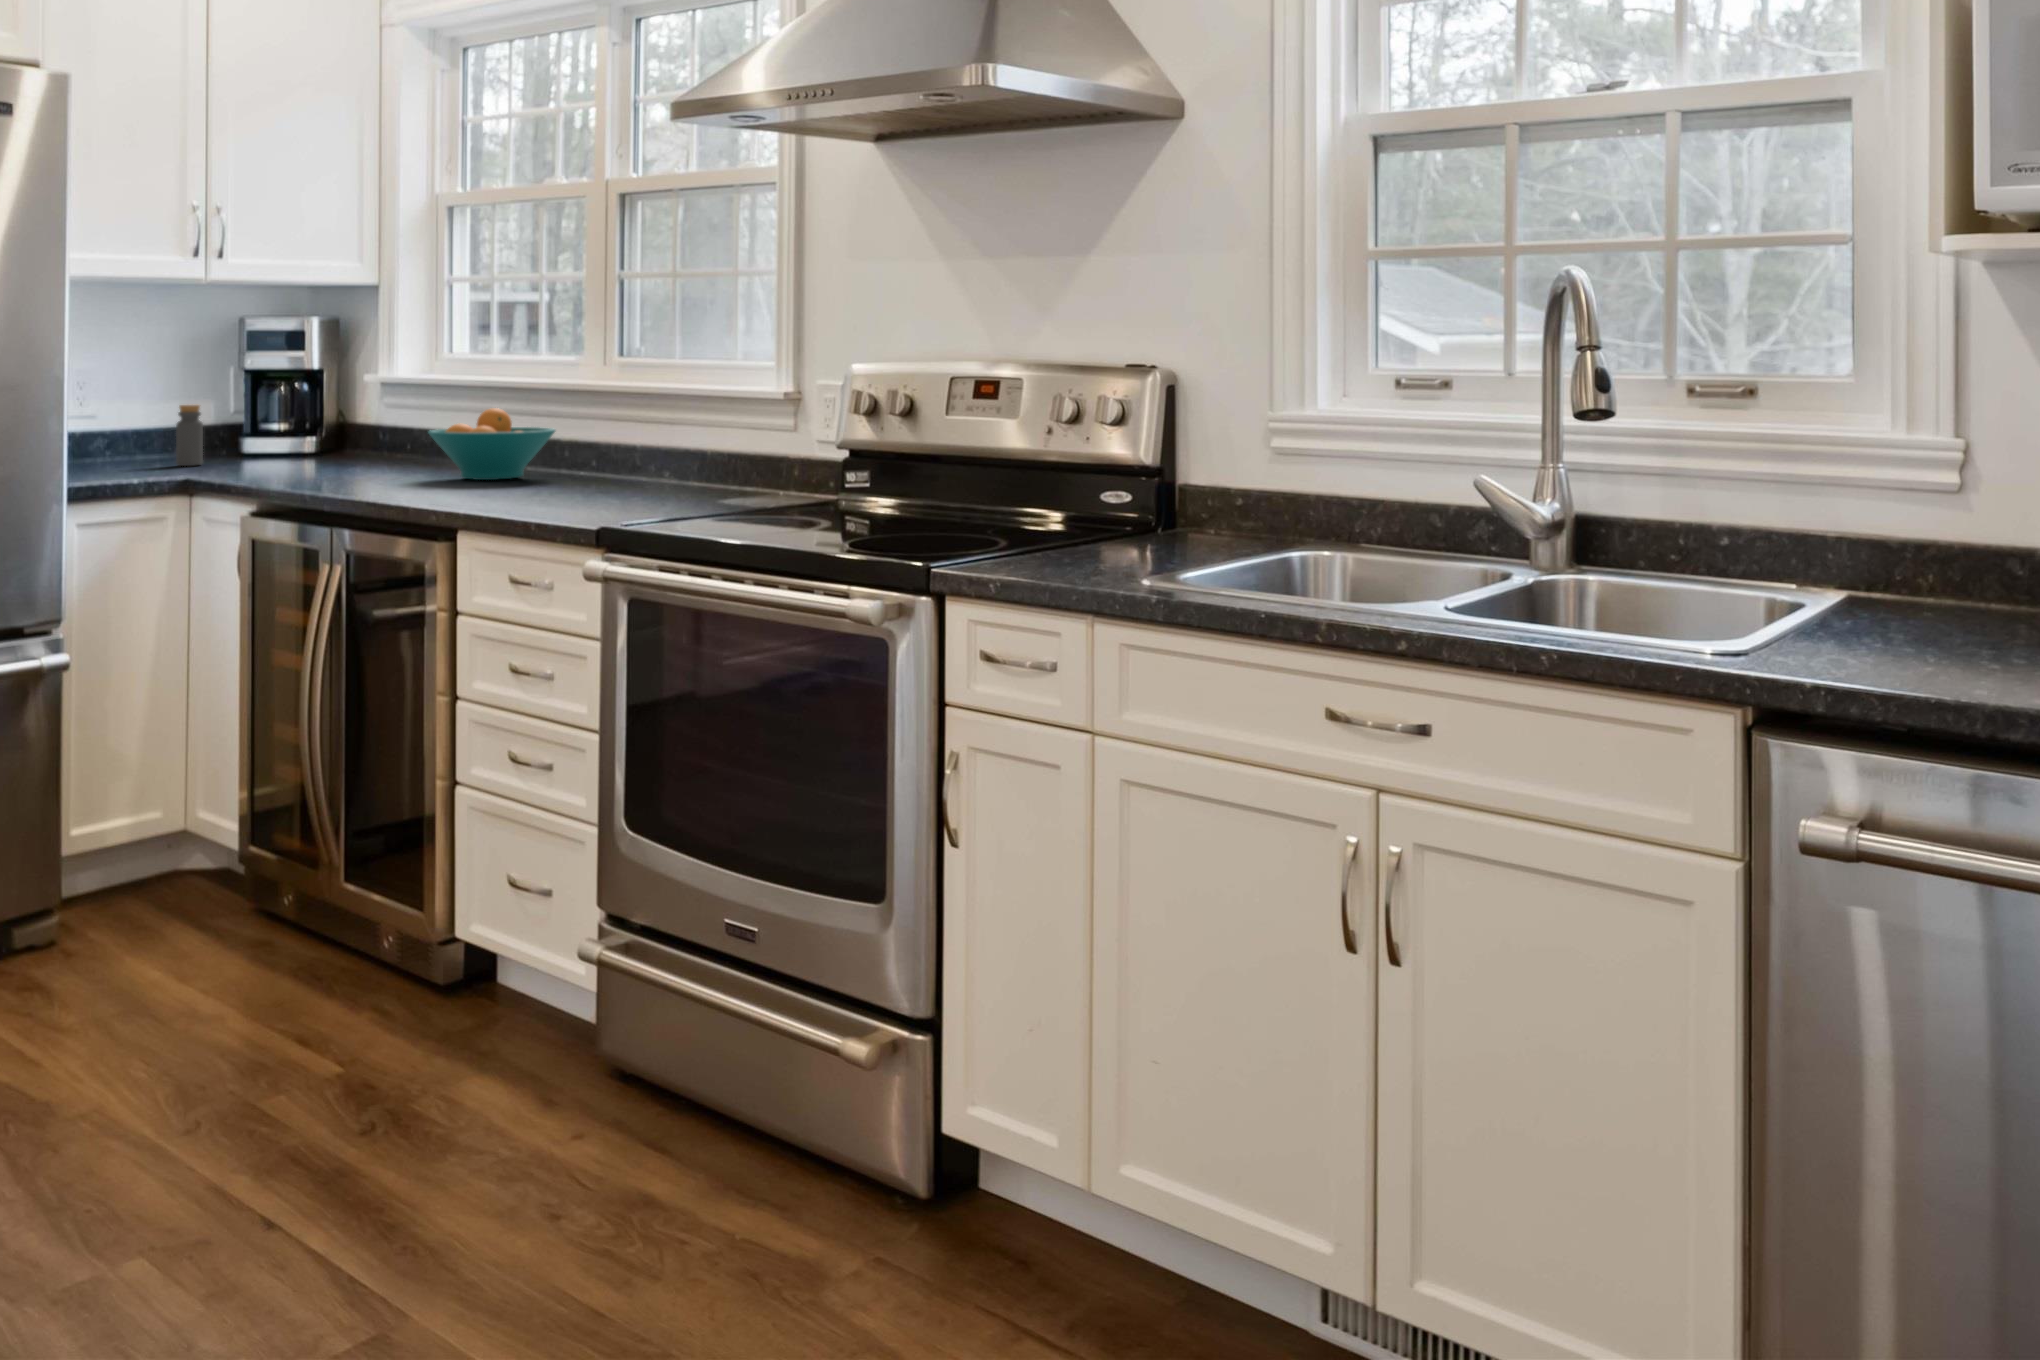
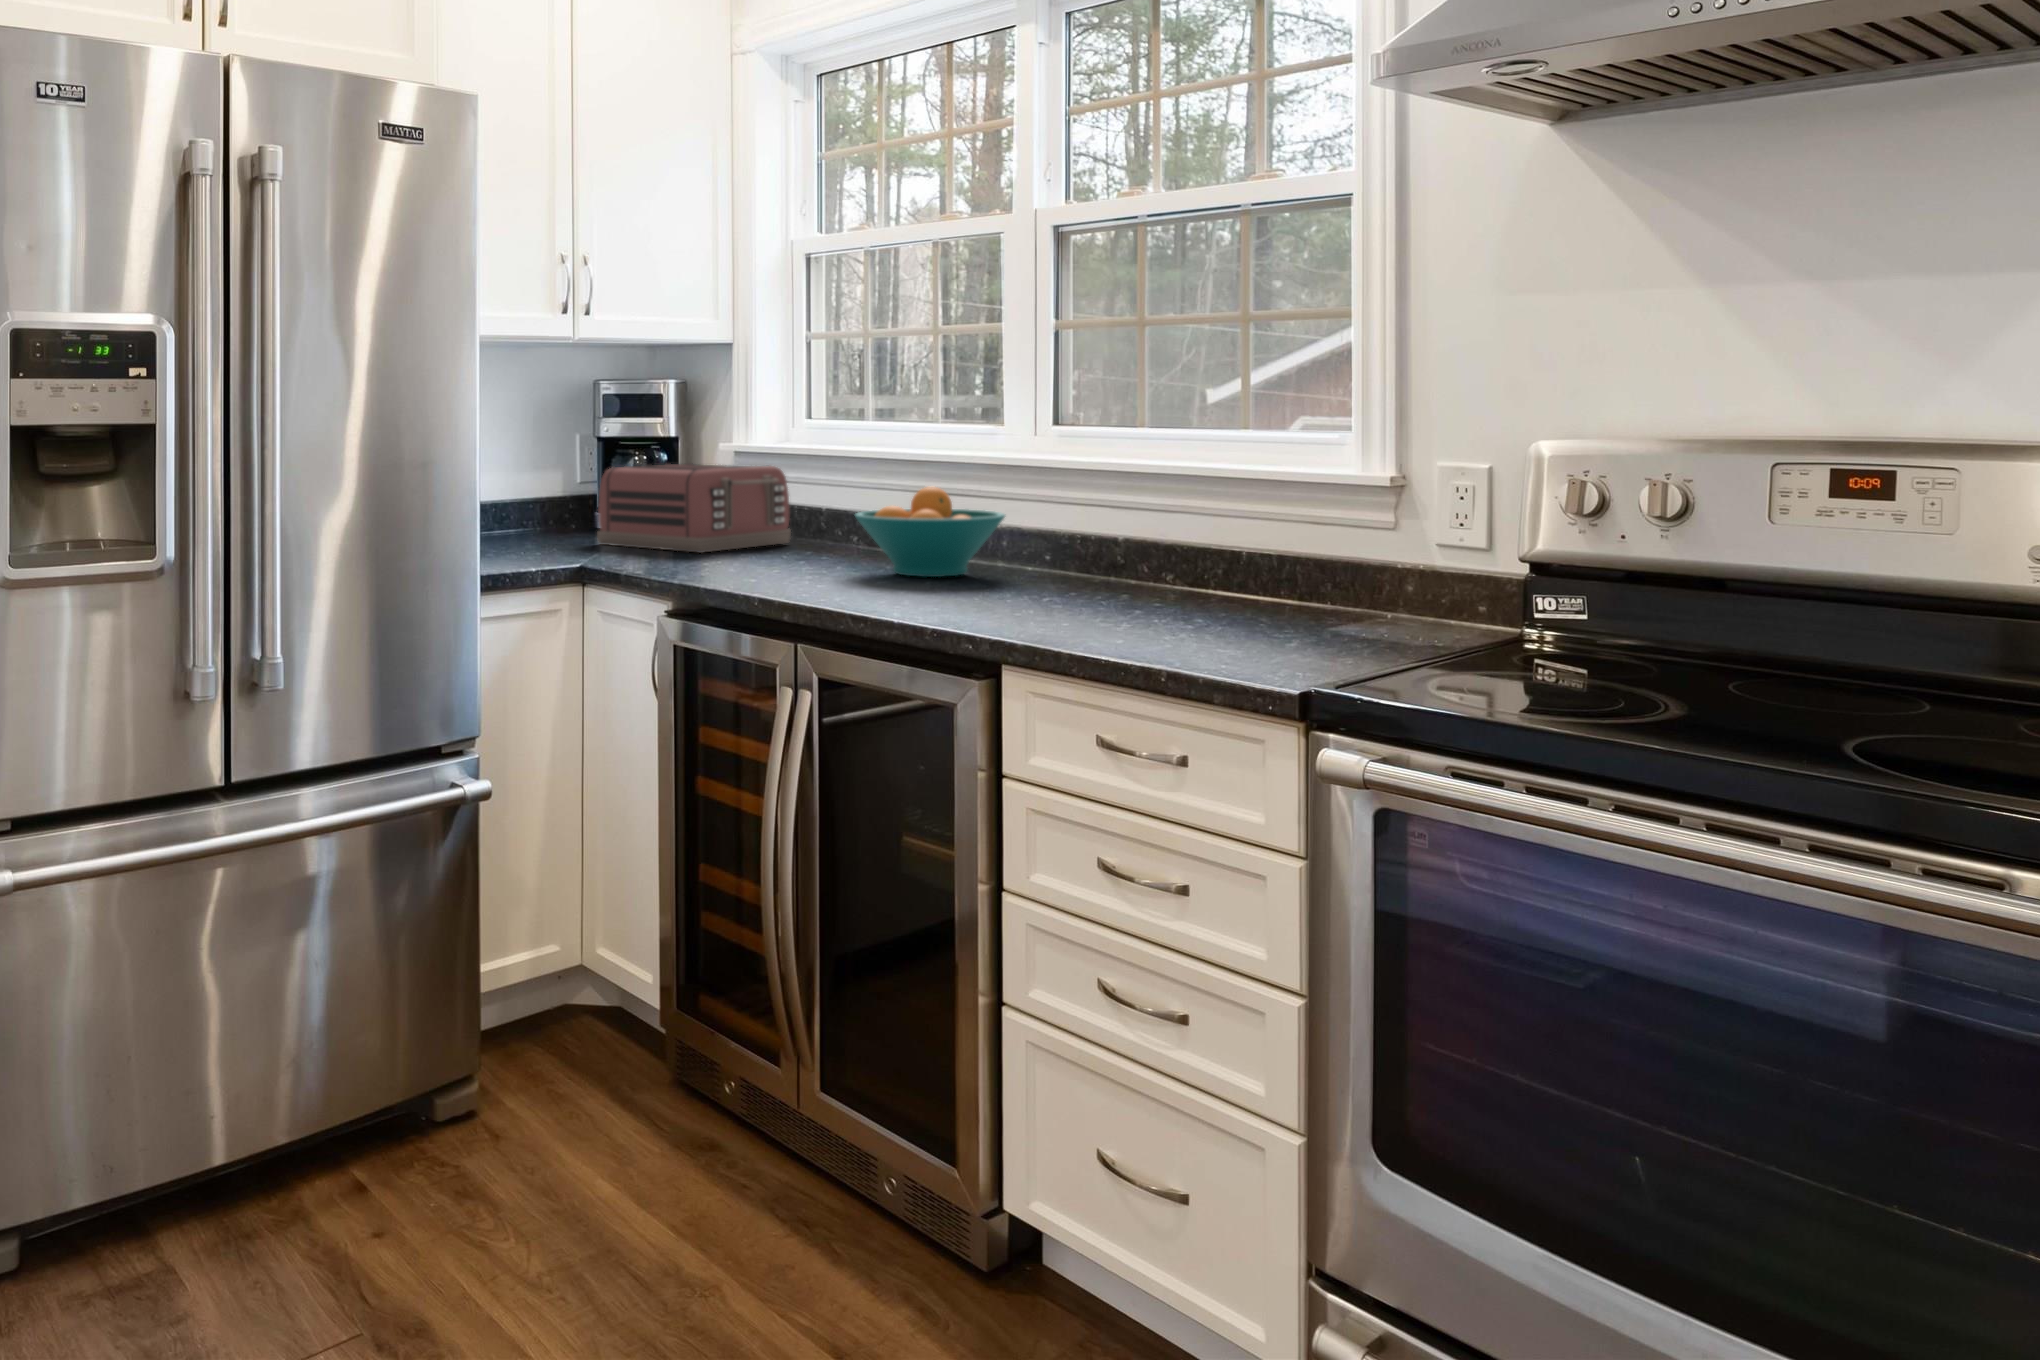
toaster: none [236,394,418,468] -> present [597,463,791,553]
bottle: present [176,405,203,466] -> none [539,477,566,547]

